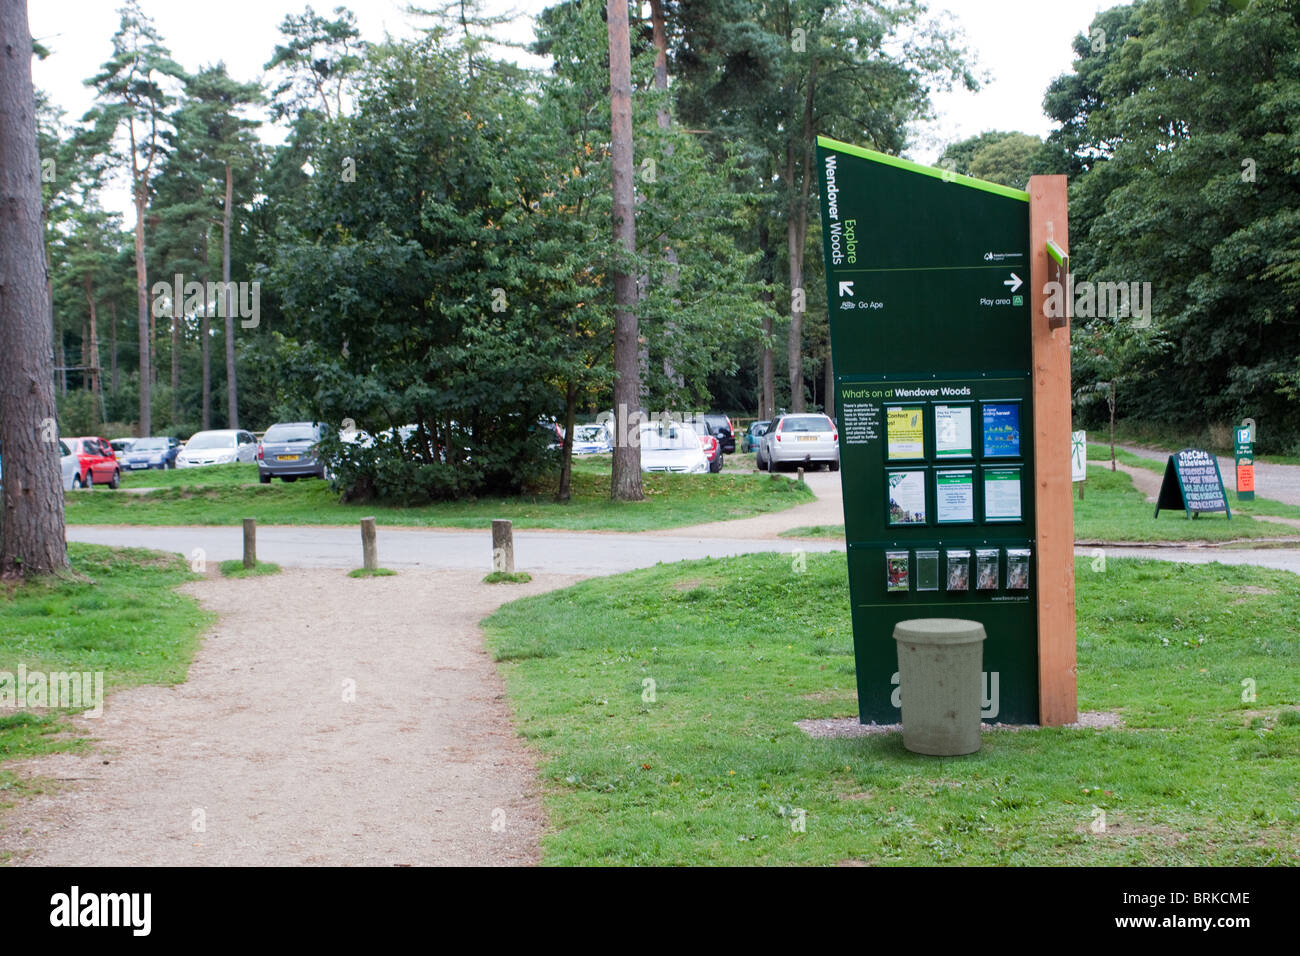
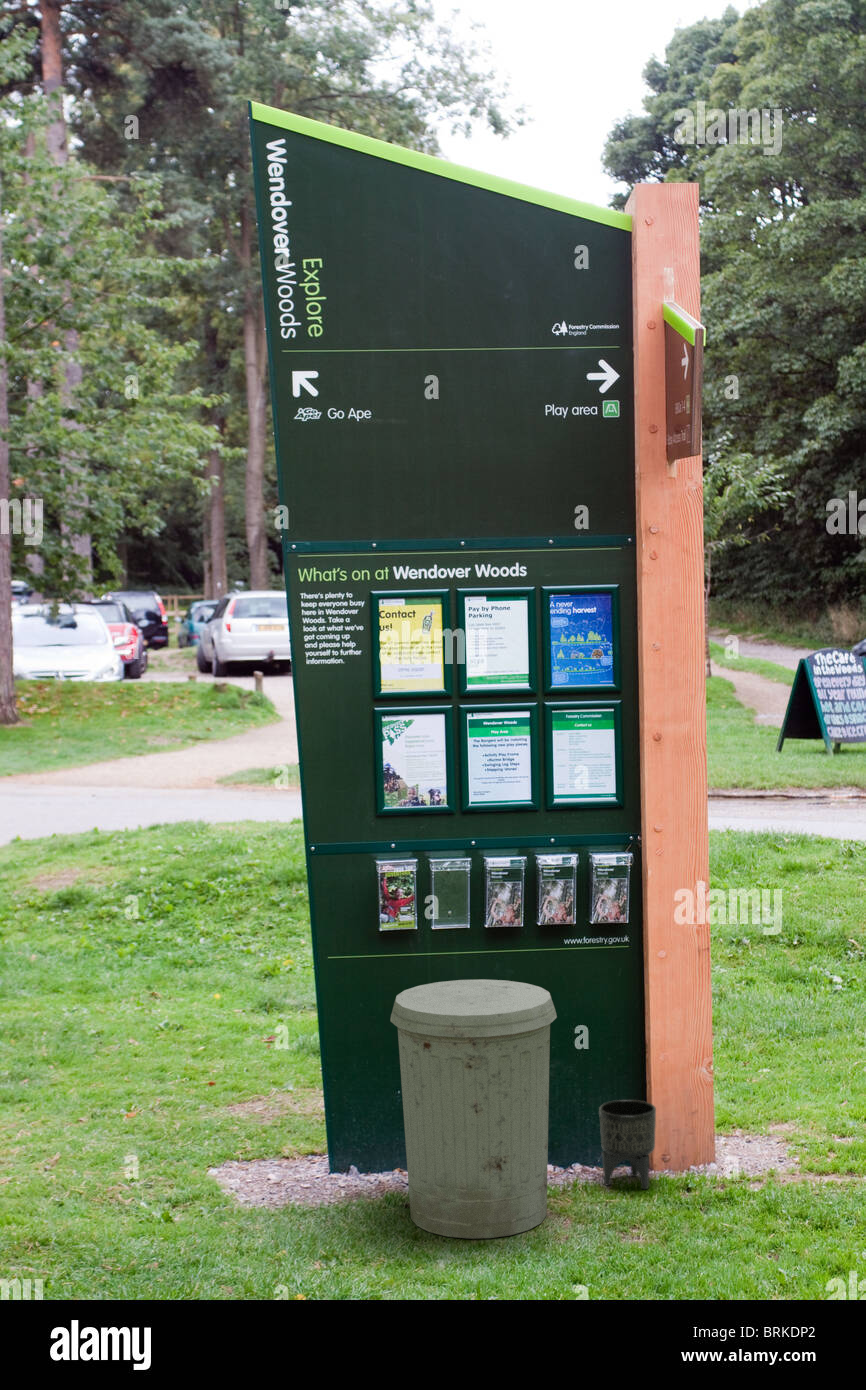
planter: none [1012,690,1045,740] -> present [599,1100,656,1189]

